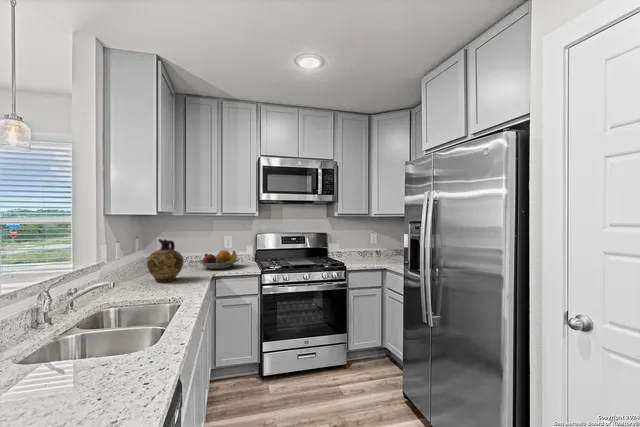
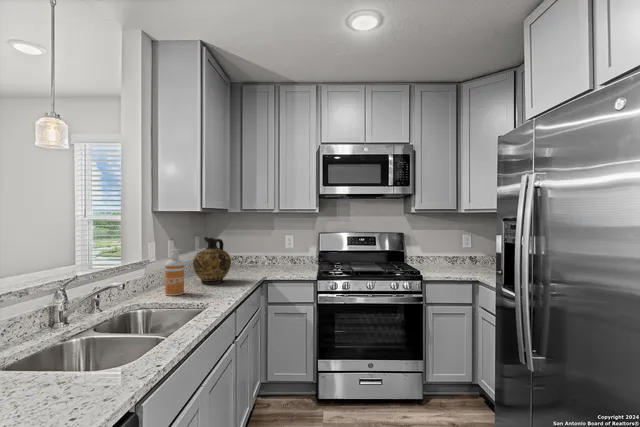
fruit bowl: present [198,250,239,269] -> none [253,251,297,272]
soap dispenser: none [127,251,146,294] -> present [165,249,184,296]

